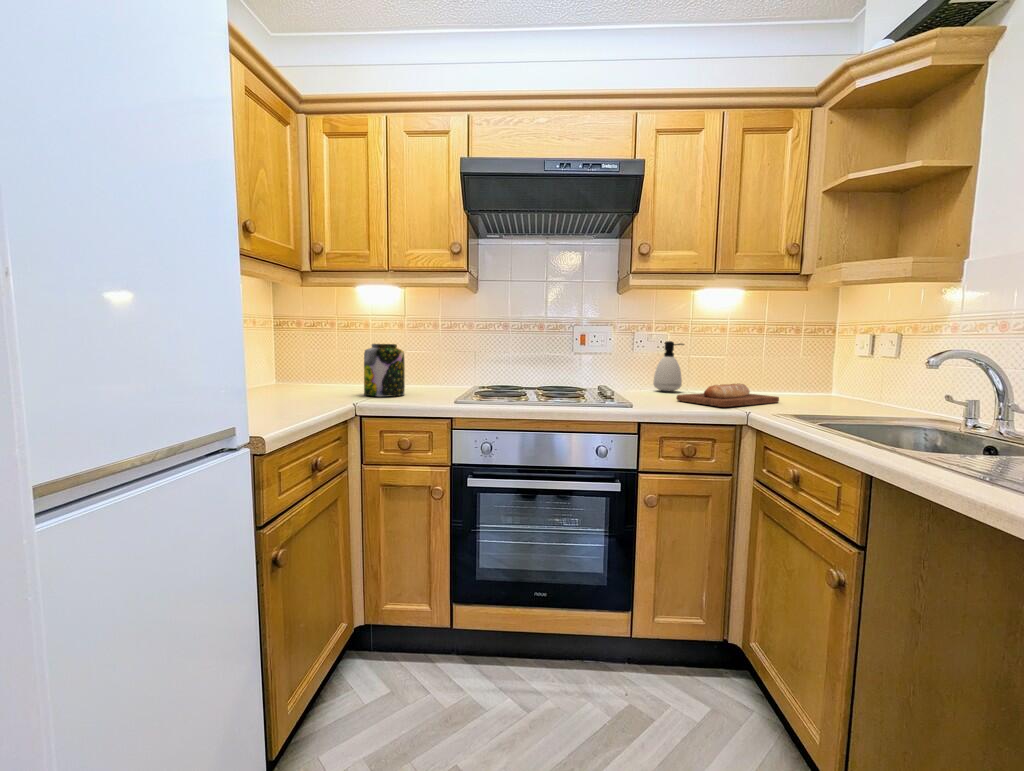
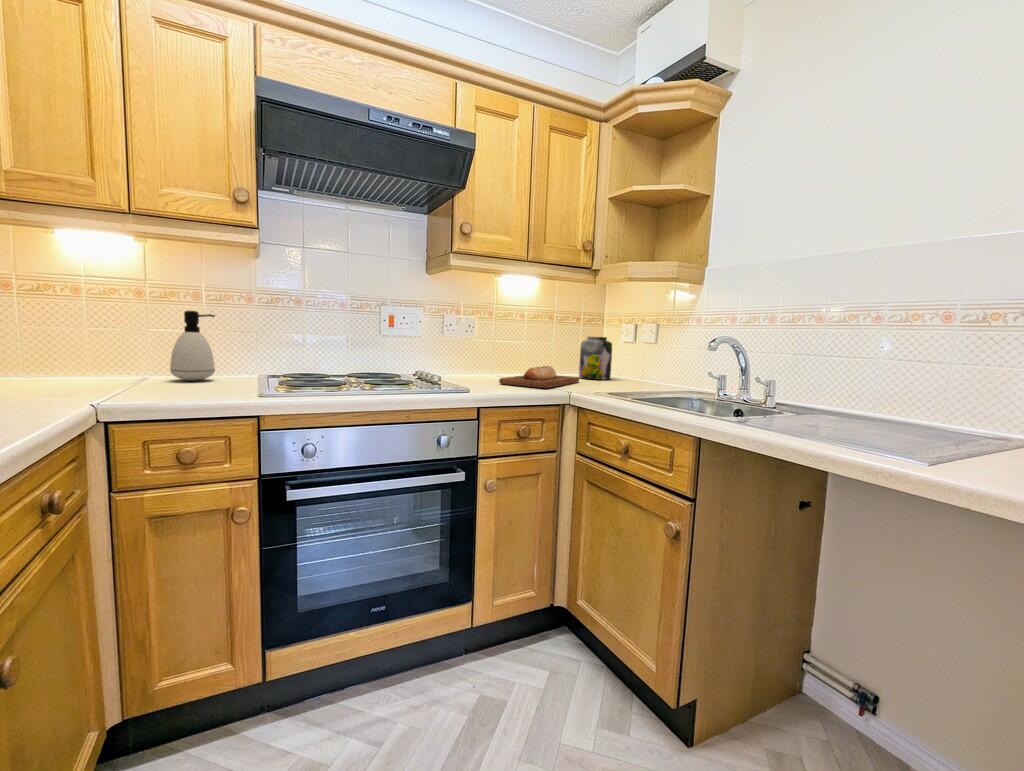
soap dispenser: present [653,341,684,391] -> present [170,311,215,380]
jar: present [364,344,405,397] -> present [579,337,612,380]

